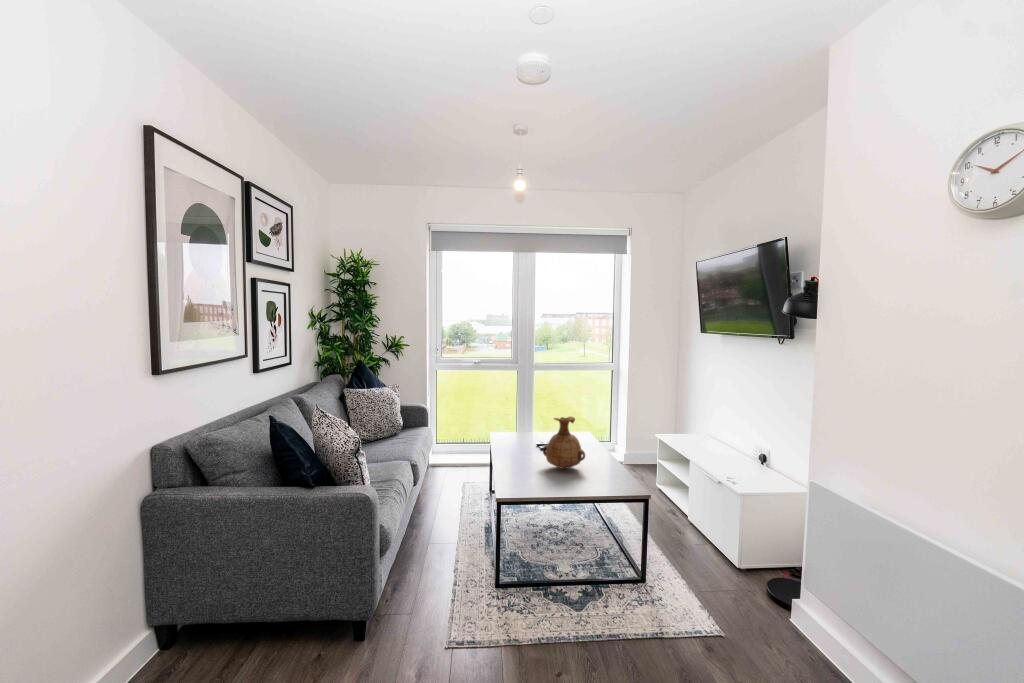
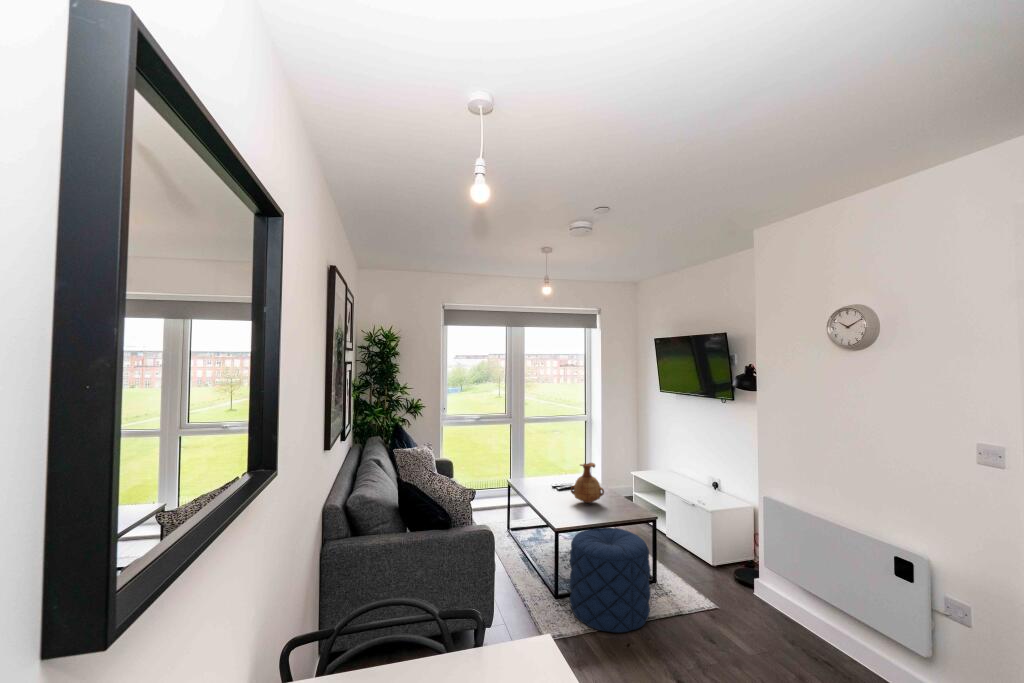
pouf: none [504,503,617,653] -> present [570,527,651,633]

